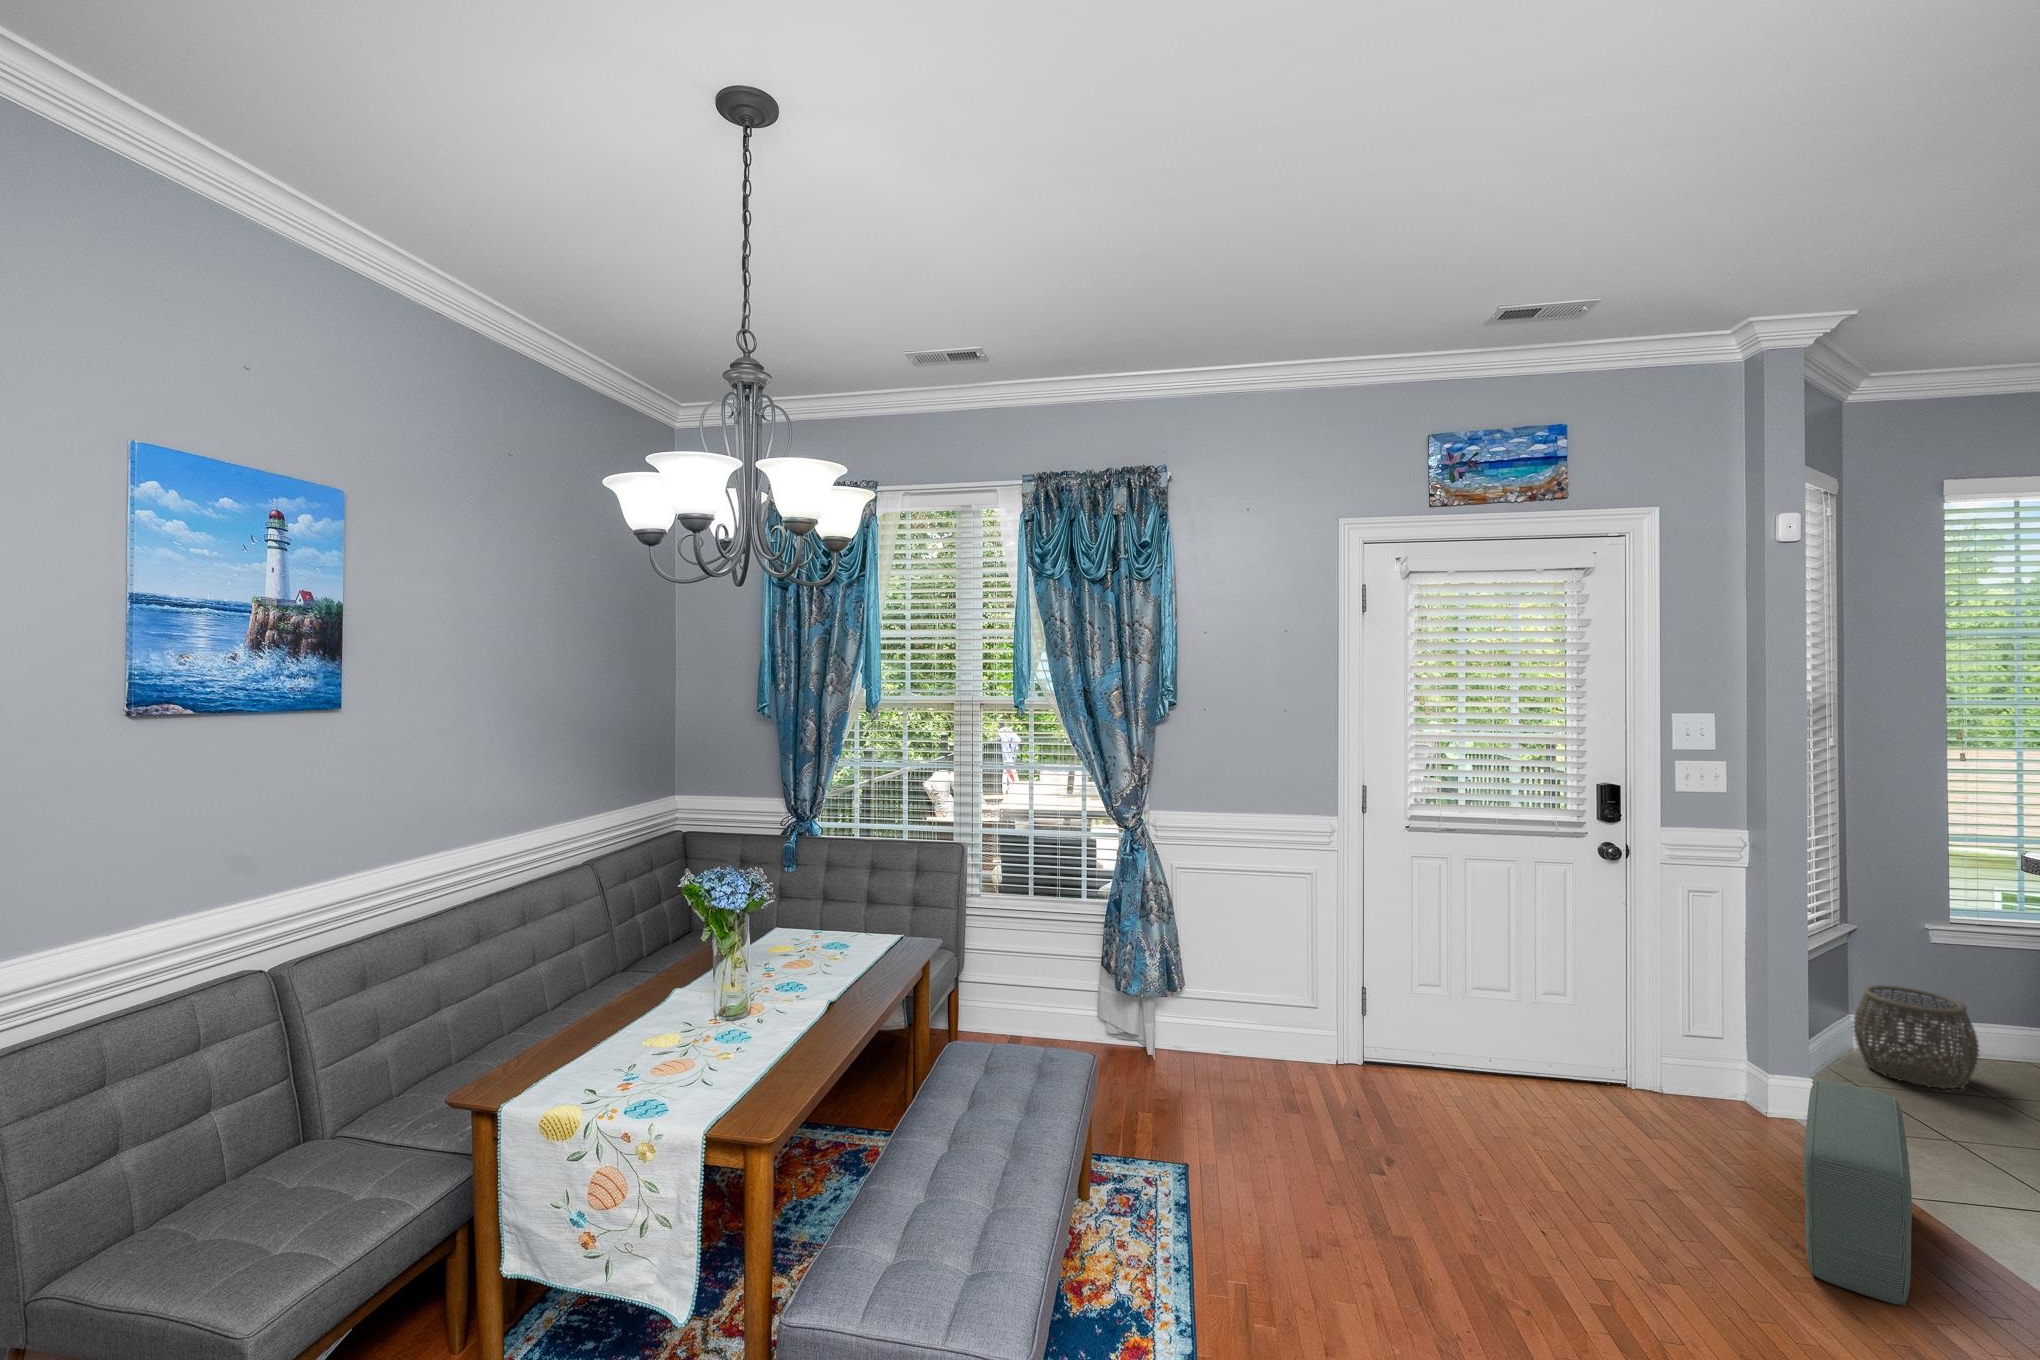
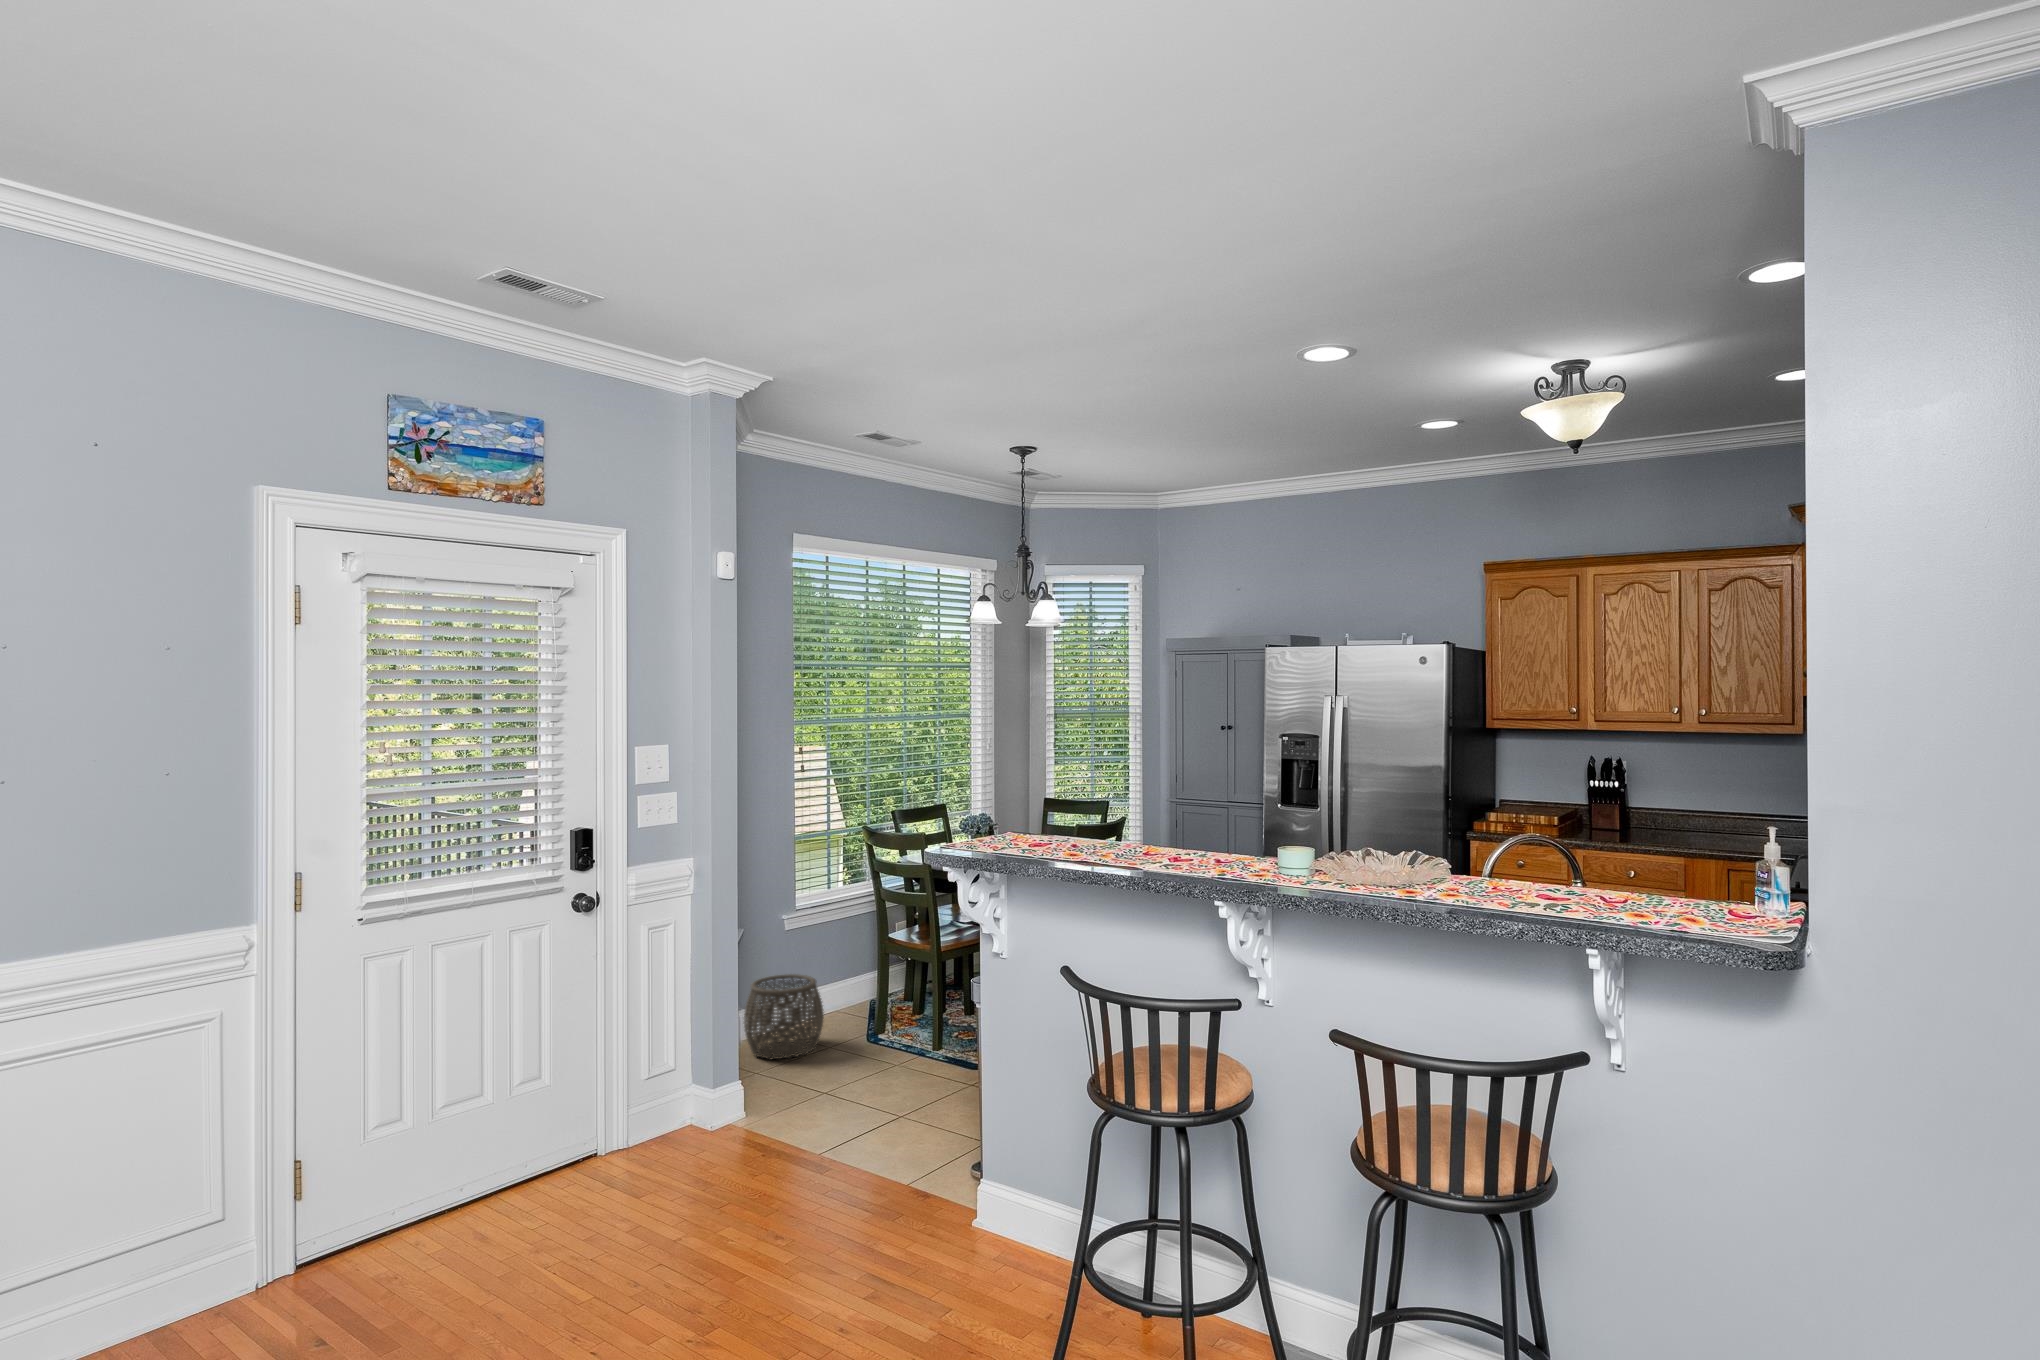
pouf: present [1803,1080,1912,1305] -> none [774,1069,875,1251]

